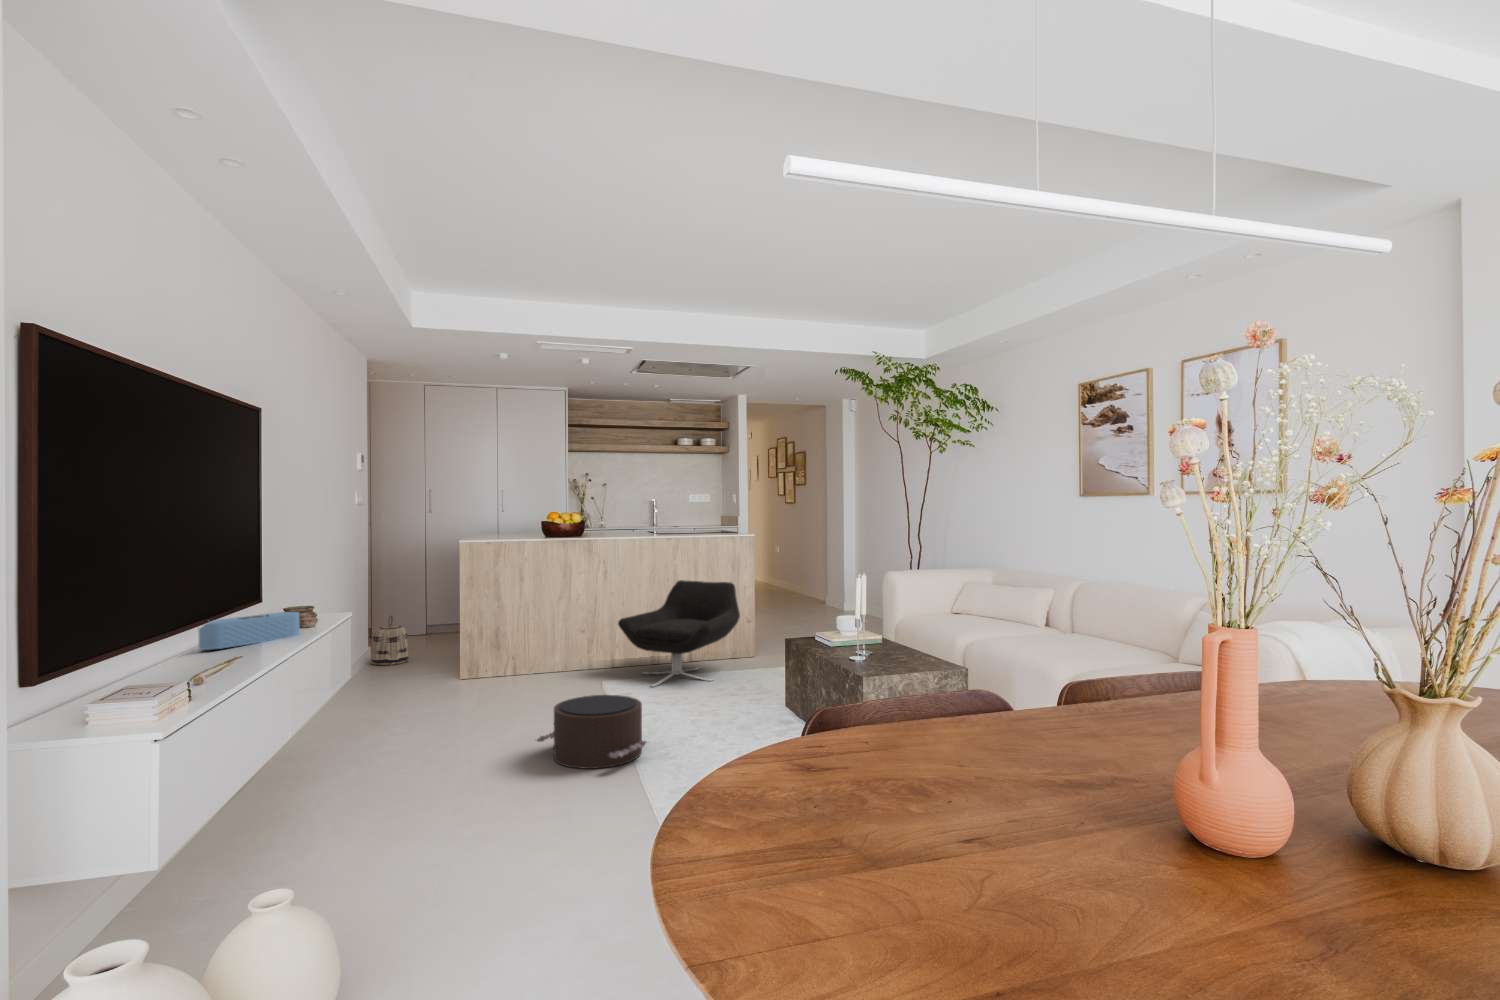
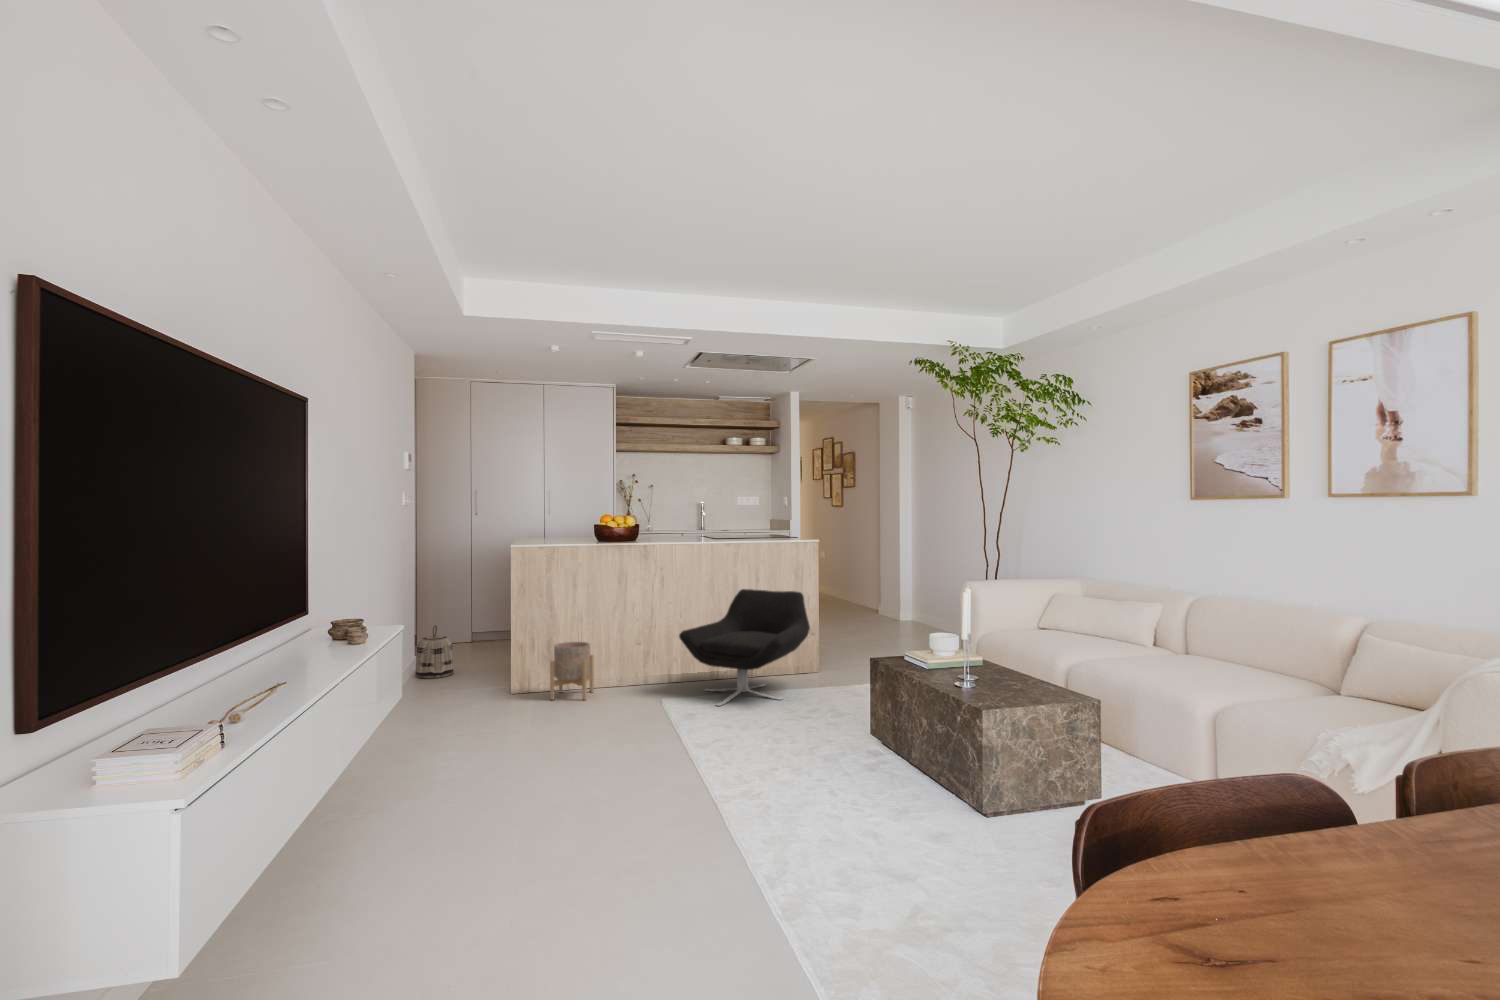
speaker: present [198,612,299,650] -> none [236,627,347,672]
planter: none [497,629,539,683] -> present [550,642,594,700]
pouf: present [536,695,647,769] -> none [603,719,732,806]

